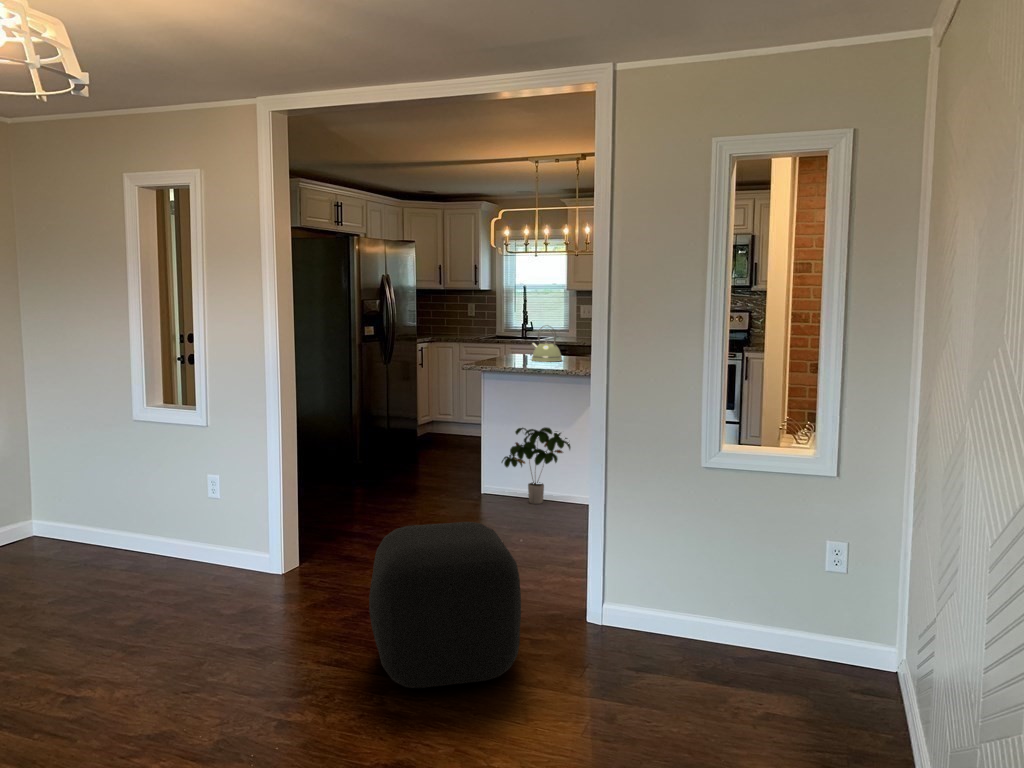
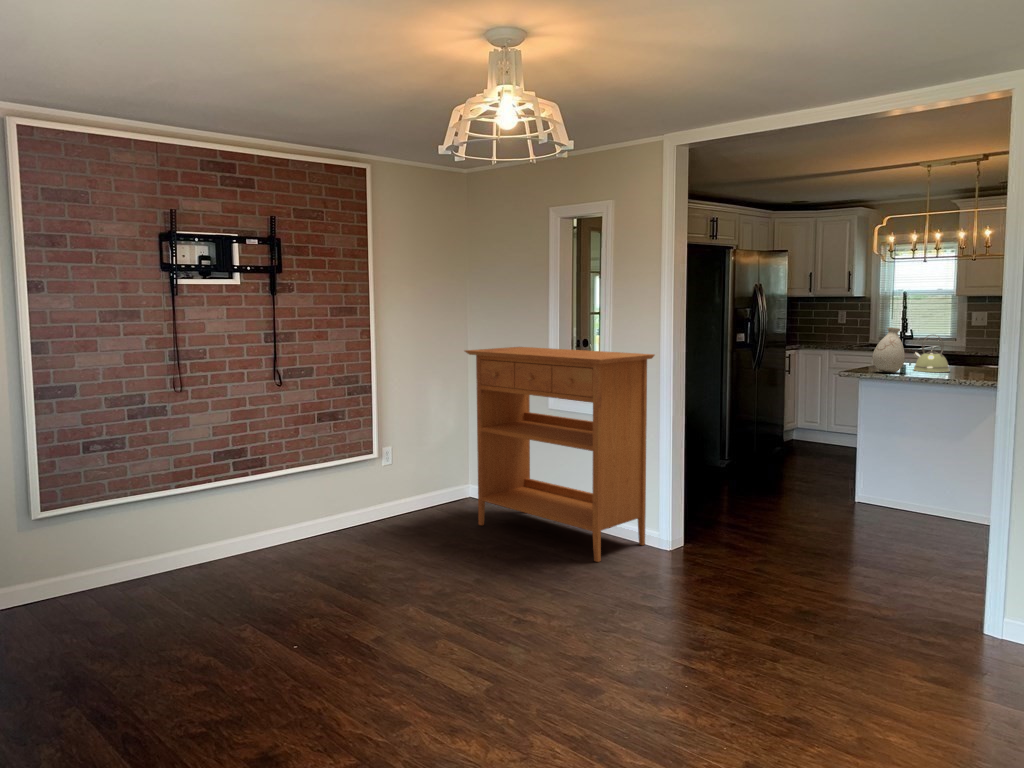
vase: none [494,319,522,363] -> present [872,327,905,373]
console table: none [8,345,260,601] -> present [465,347,654,562]
potted plant: present [502,427,570,504] -> none [876,438,957,517]
ottoman: present [369,522,521,688] -> none [753,518,904,670]

